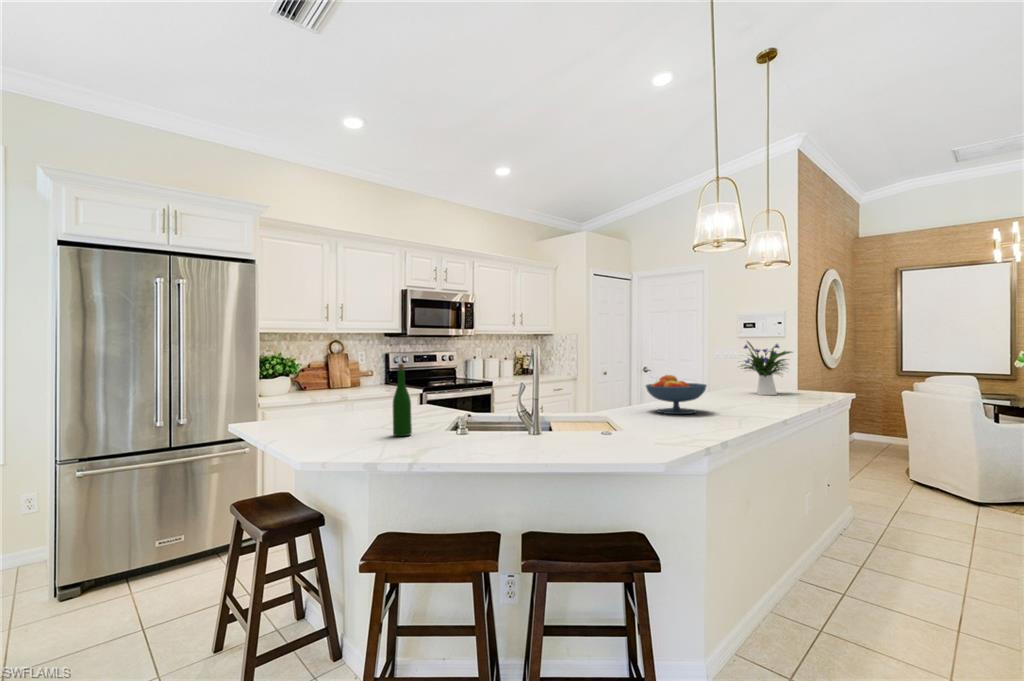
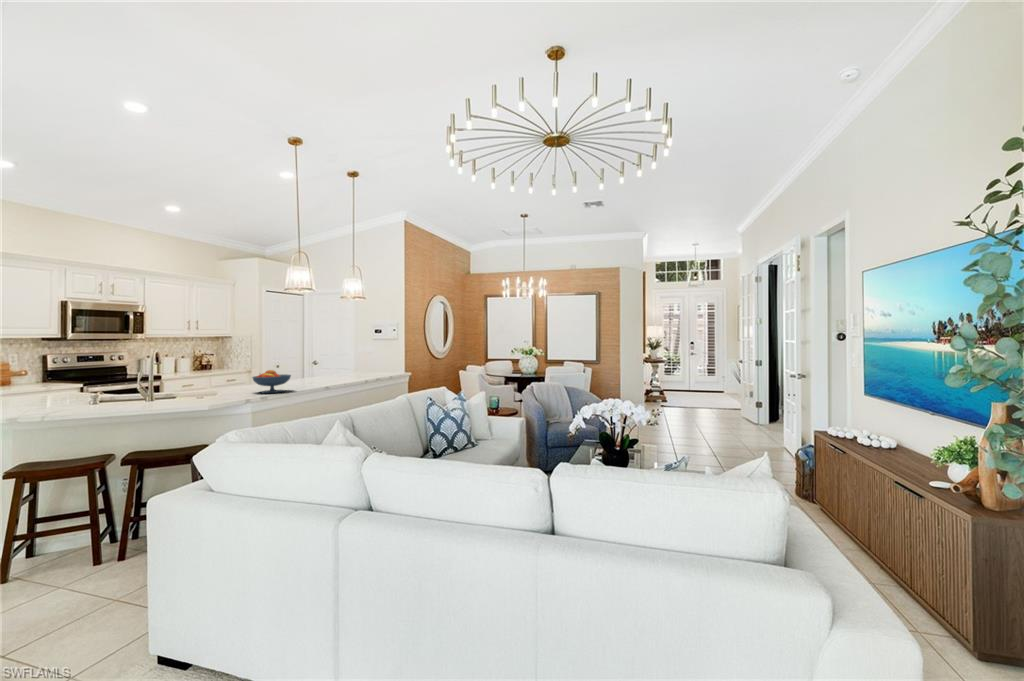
flower arrangement: present [742,341,791,395] -> none [345,346,378,380]
wine bottle: present [393,364,412,436] -> none [36,369,53,415]

